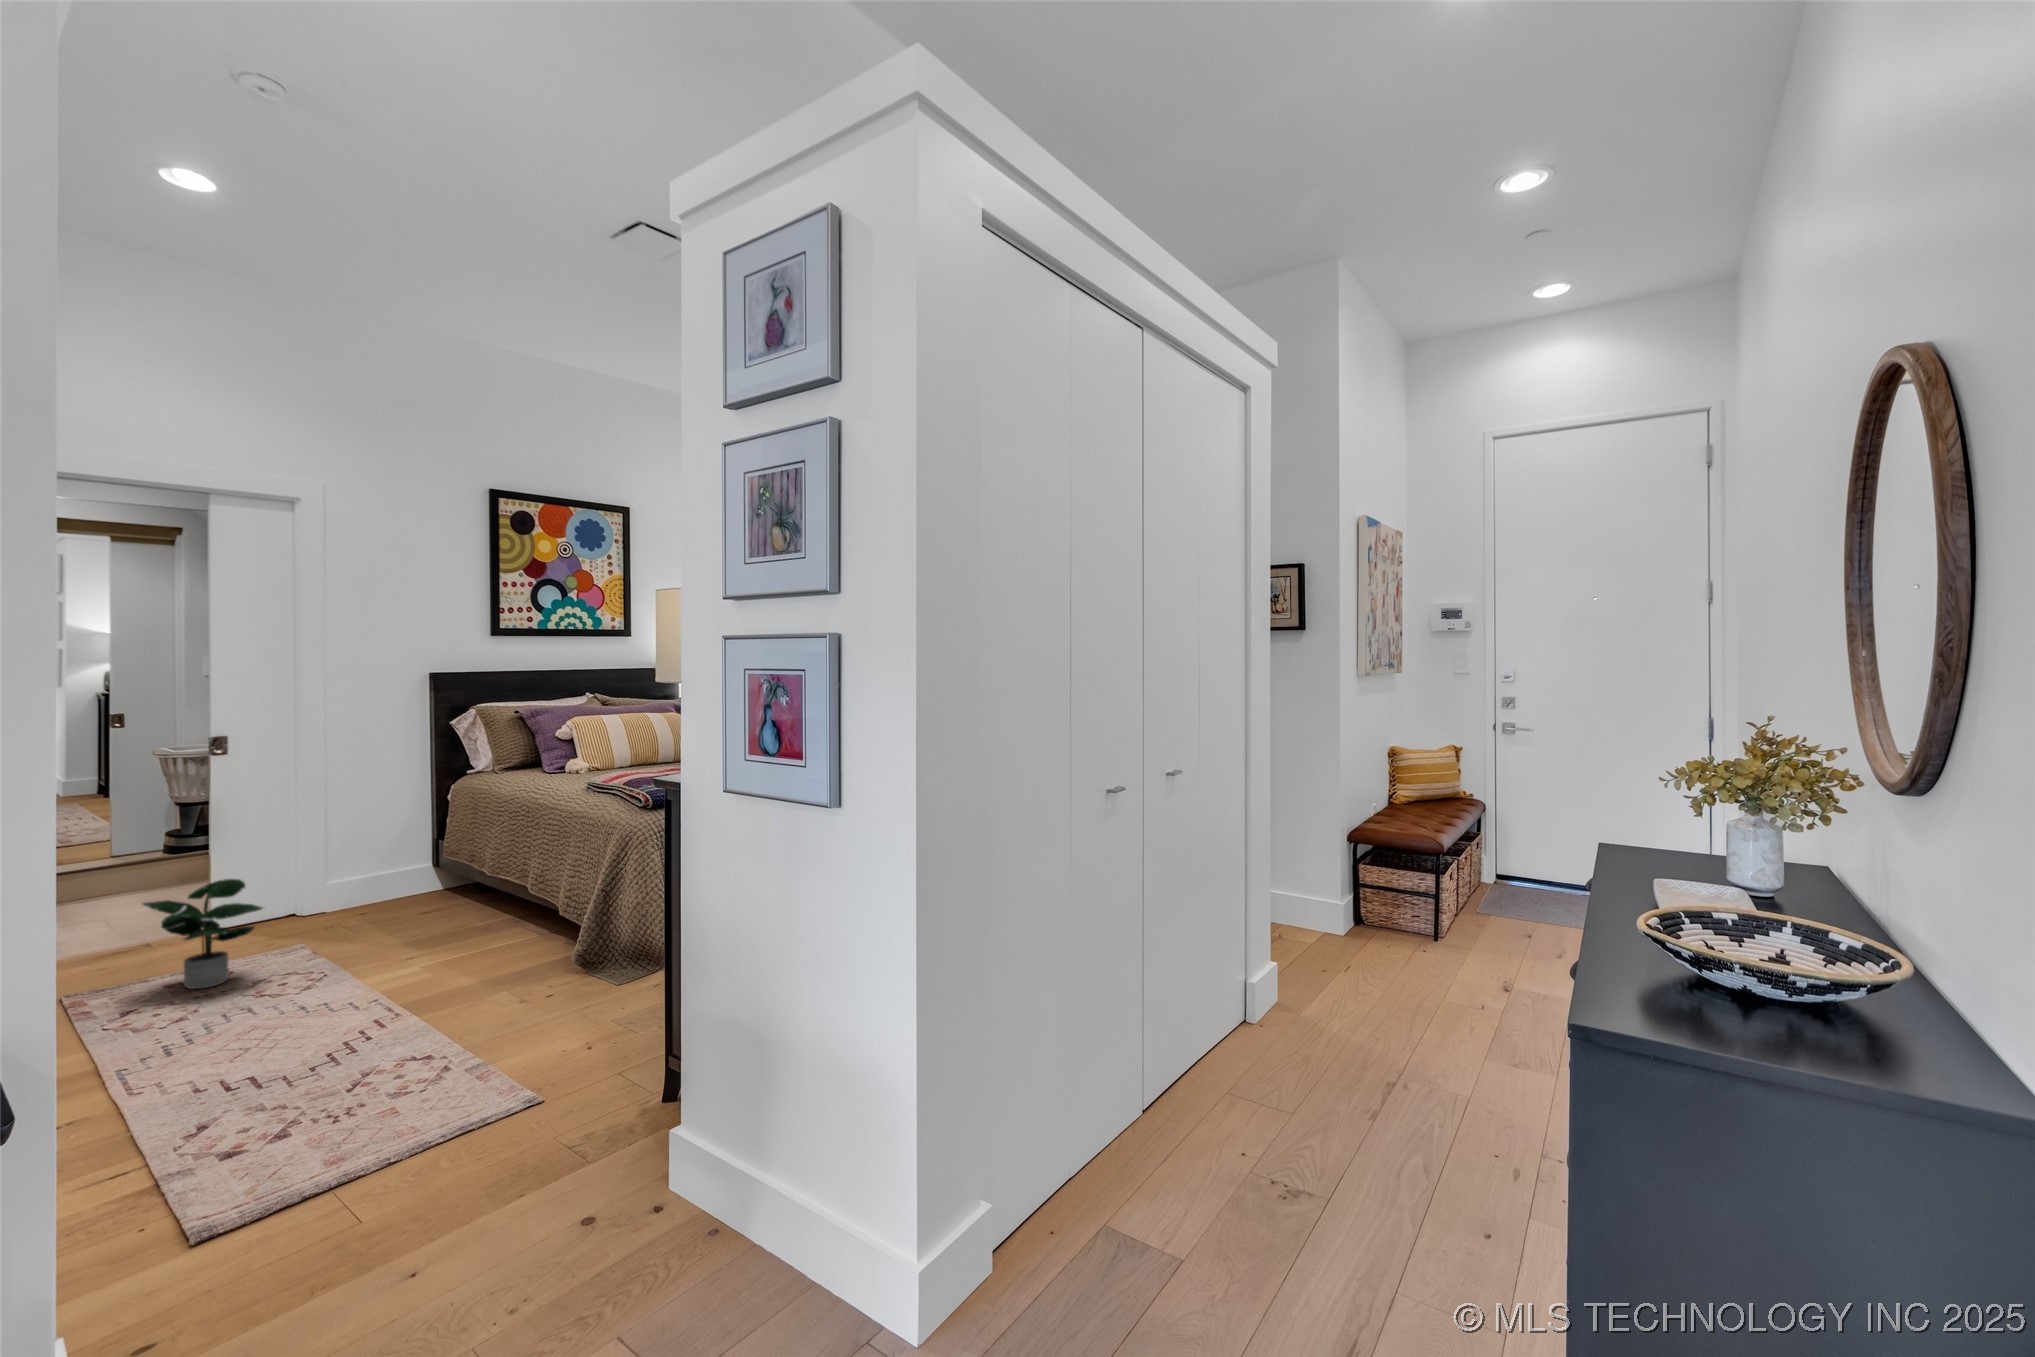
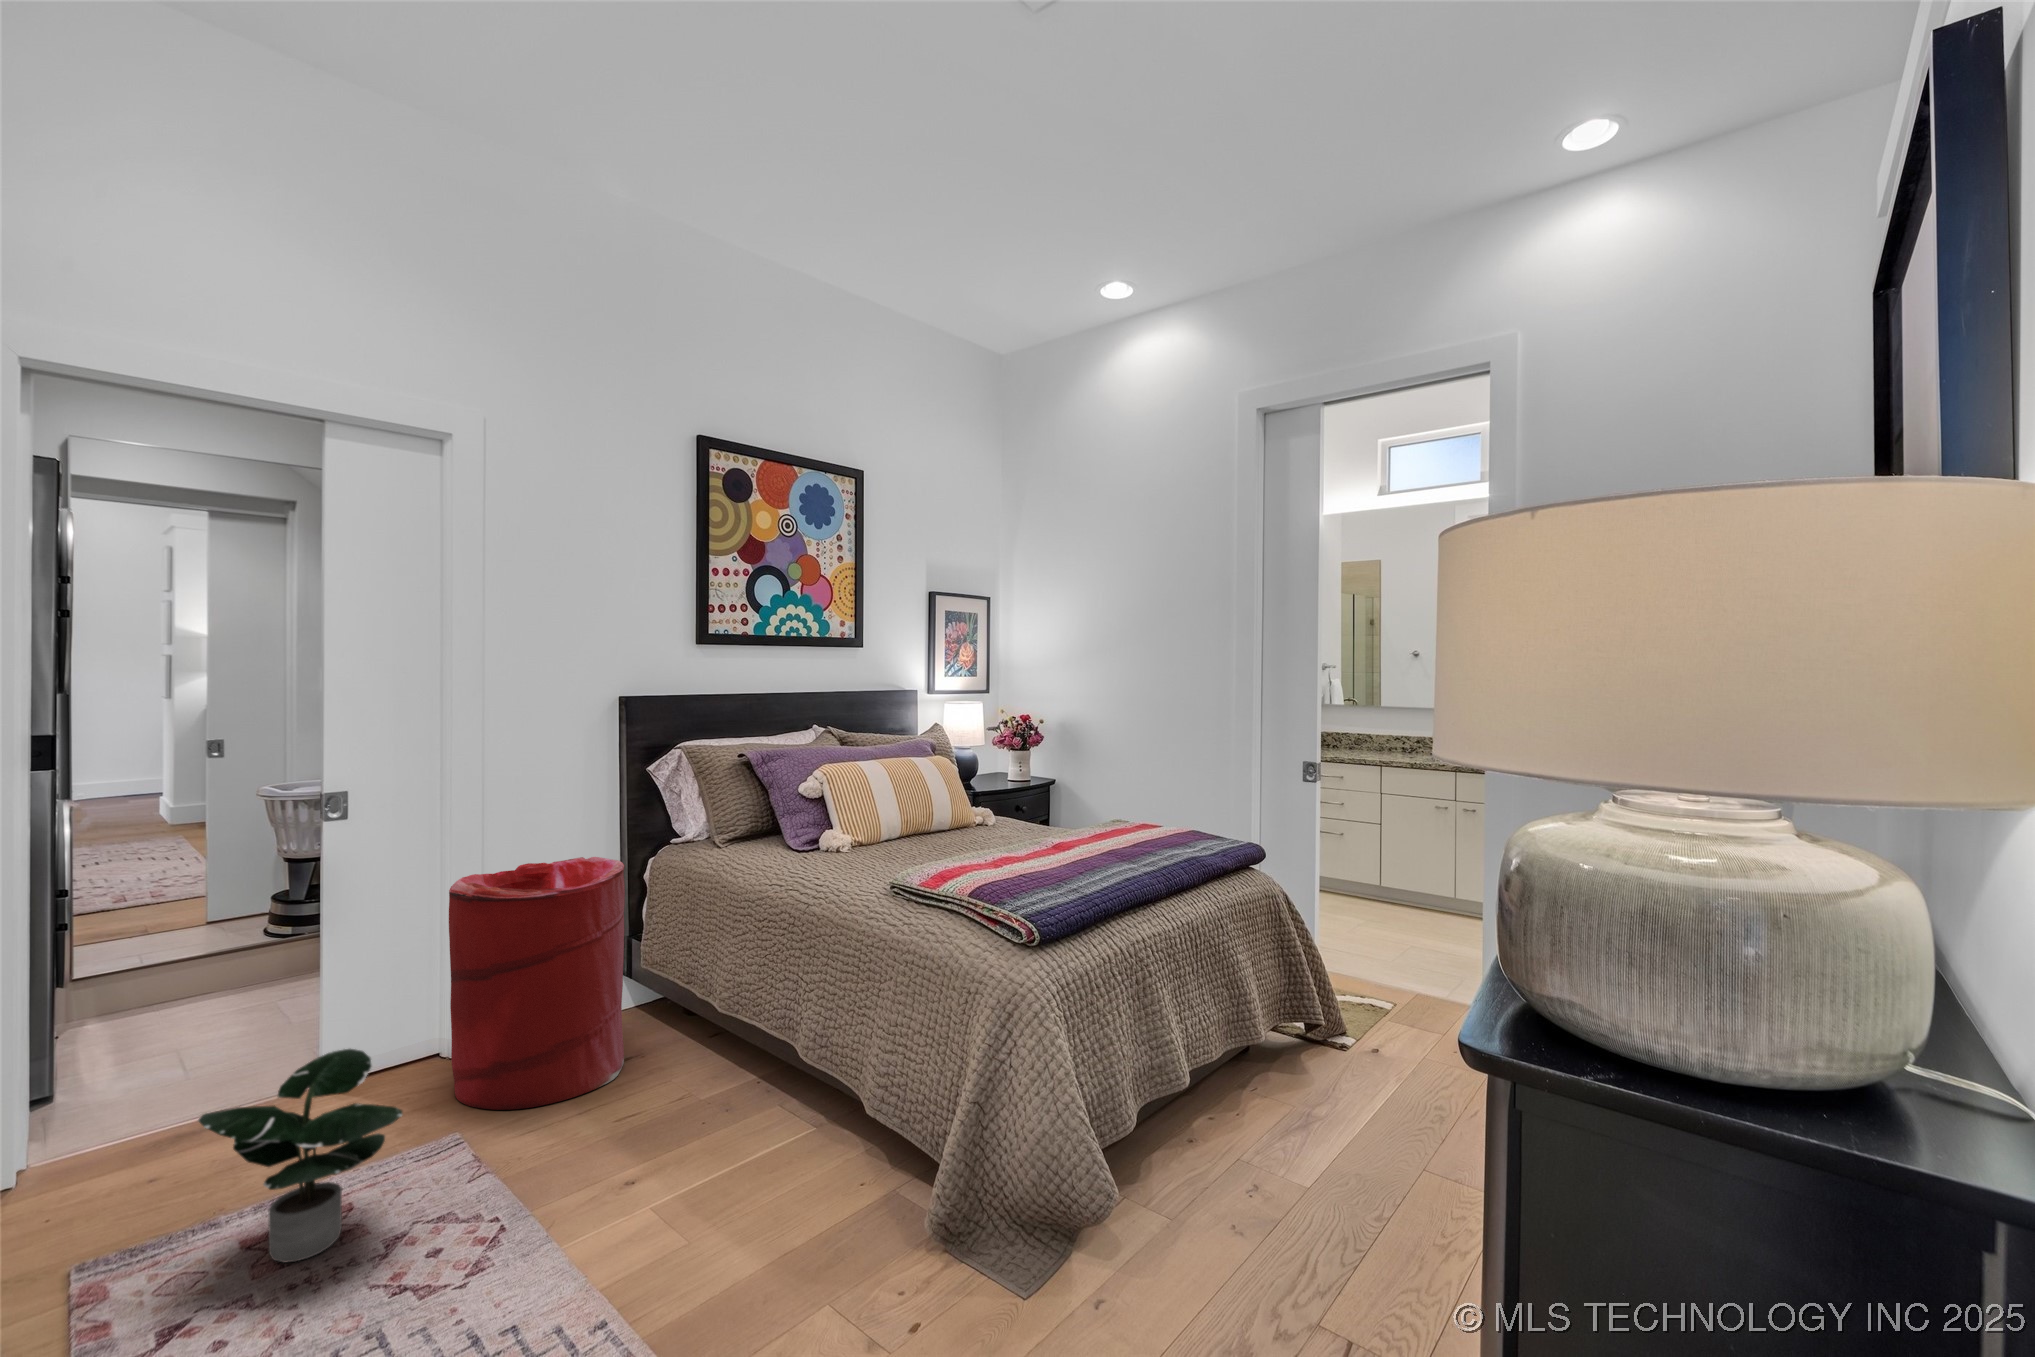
laundry hamper: none [299,781,427,934] -> present [449,857,625,1110]

